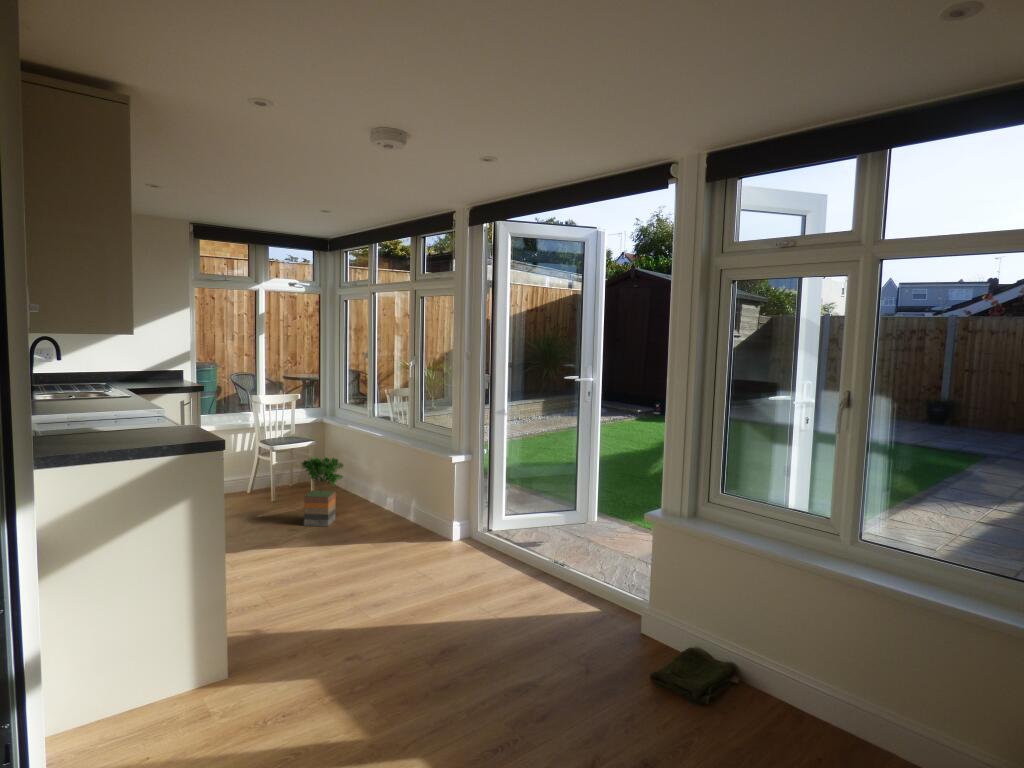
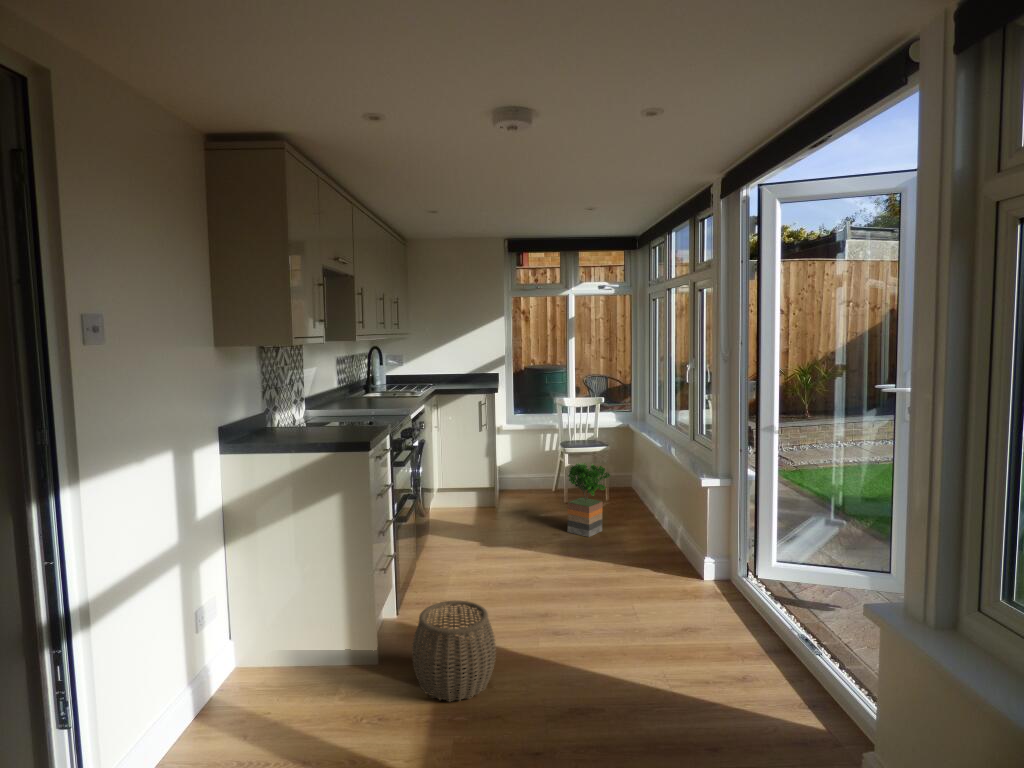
woven basket: none [281,586,365,679] -> present [412,601,496,701]

